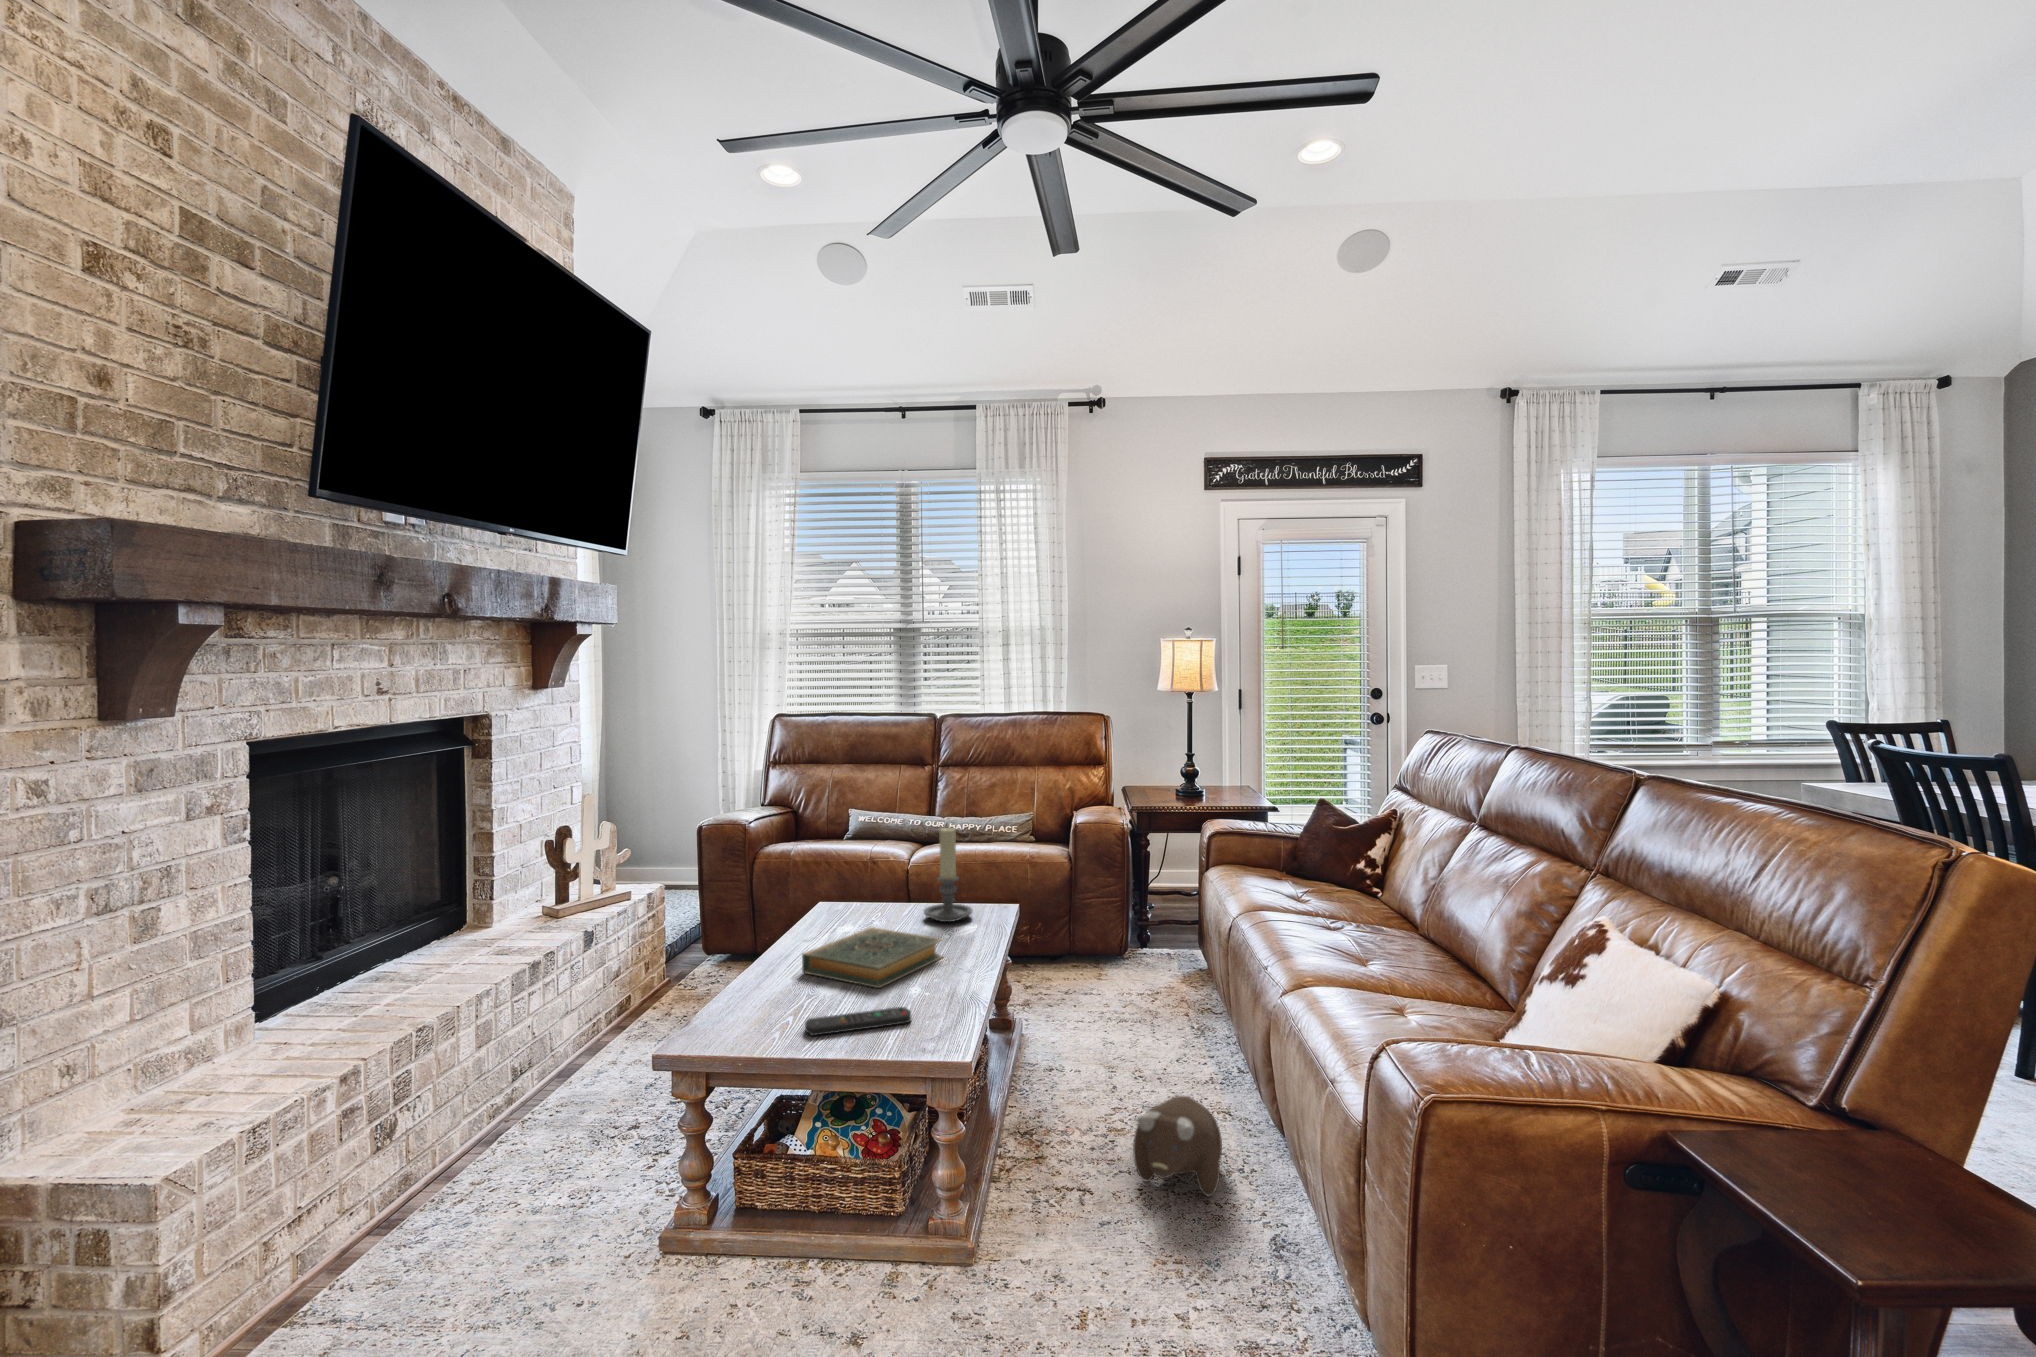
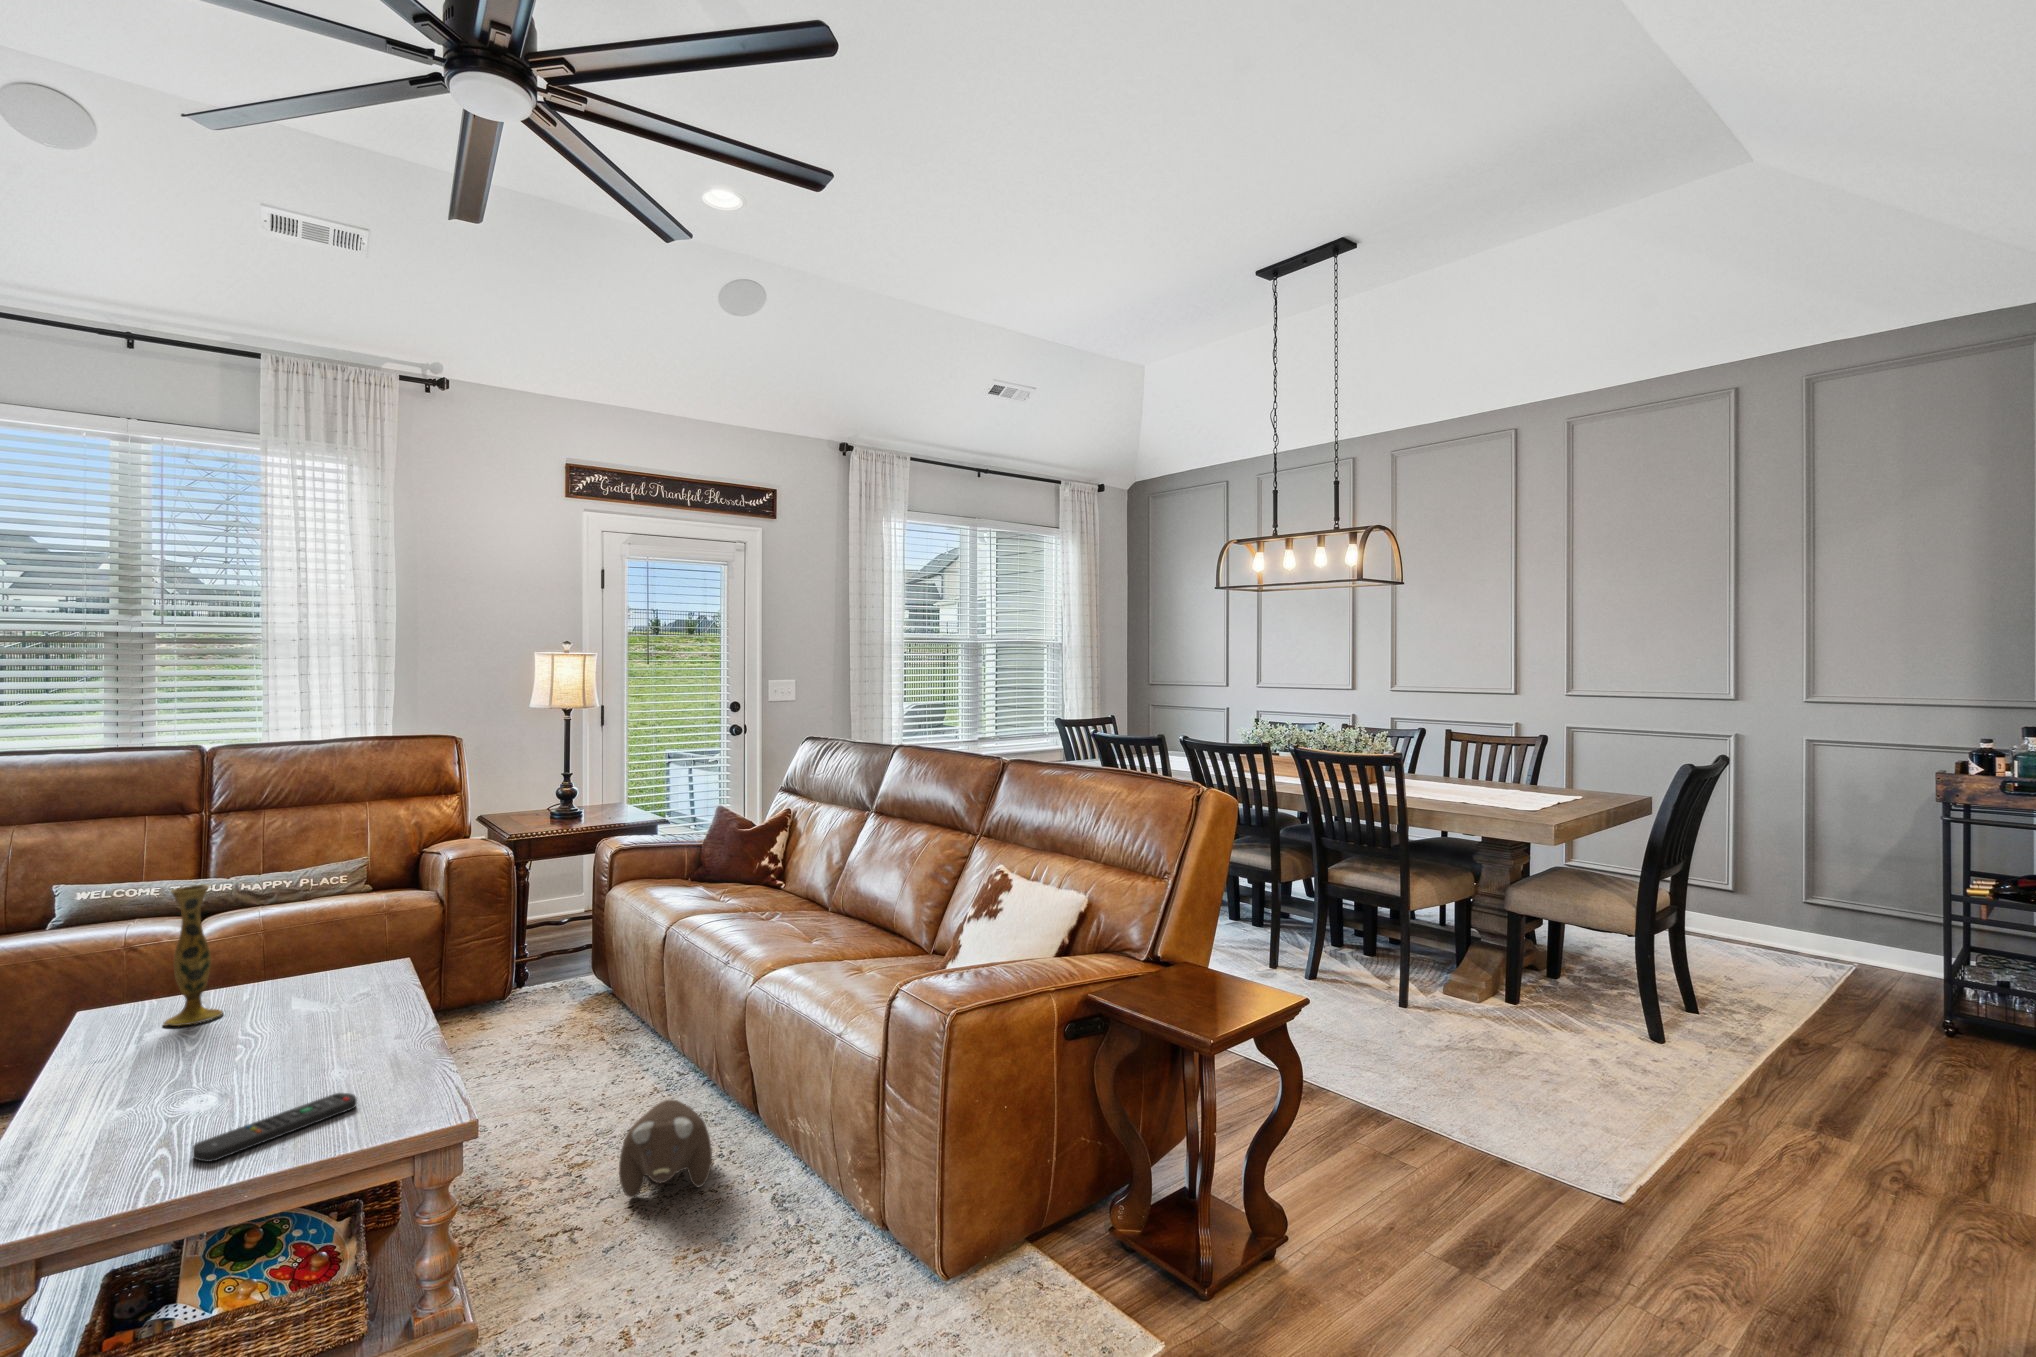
vase: none [853,822,888,927] -> present [163,884,223,1026]
candle holder: present [924,827,973,922] -> none [278,877,354,995]
hardback book: present [802,927,942,988] -> none [123,1009,347,1099]

